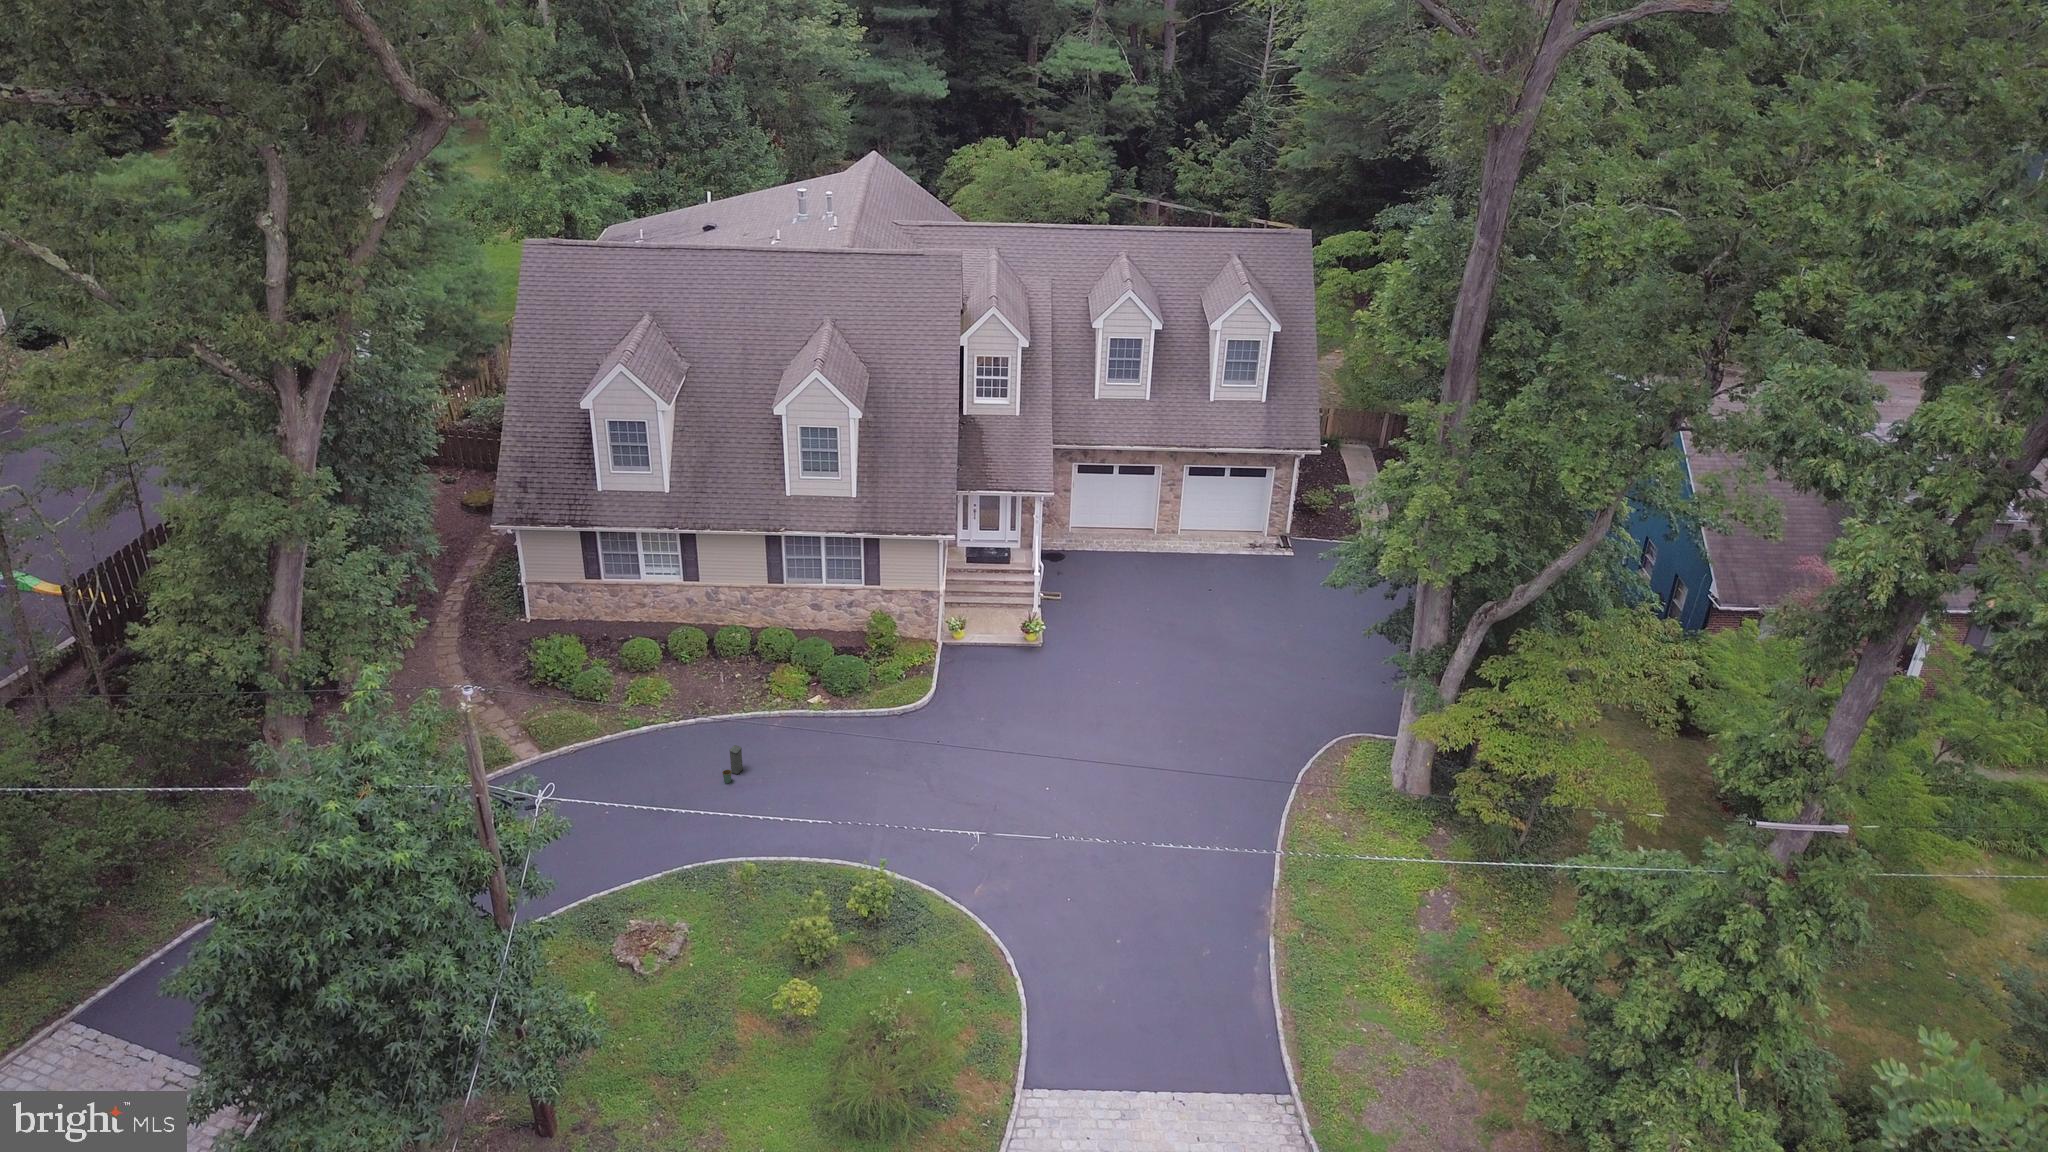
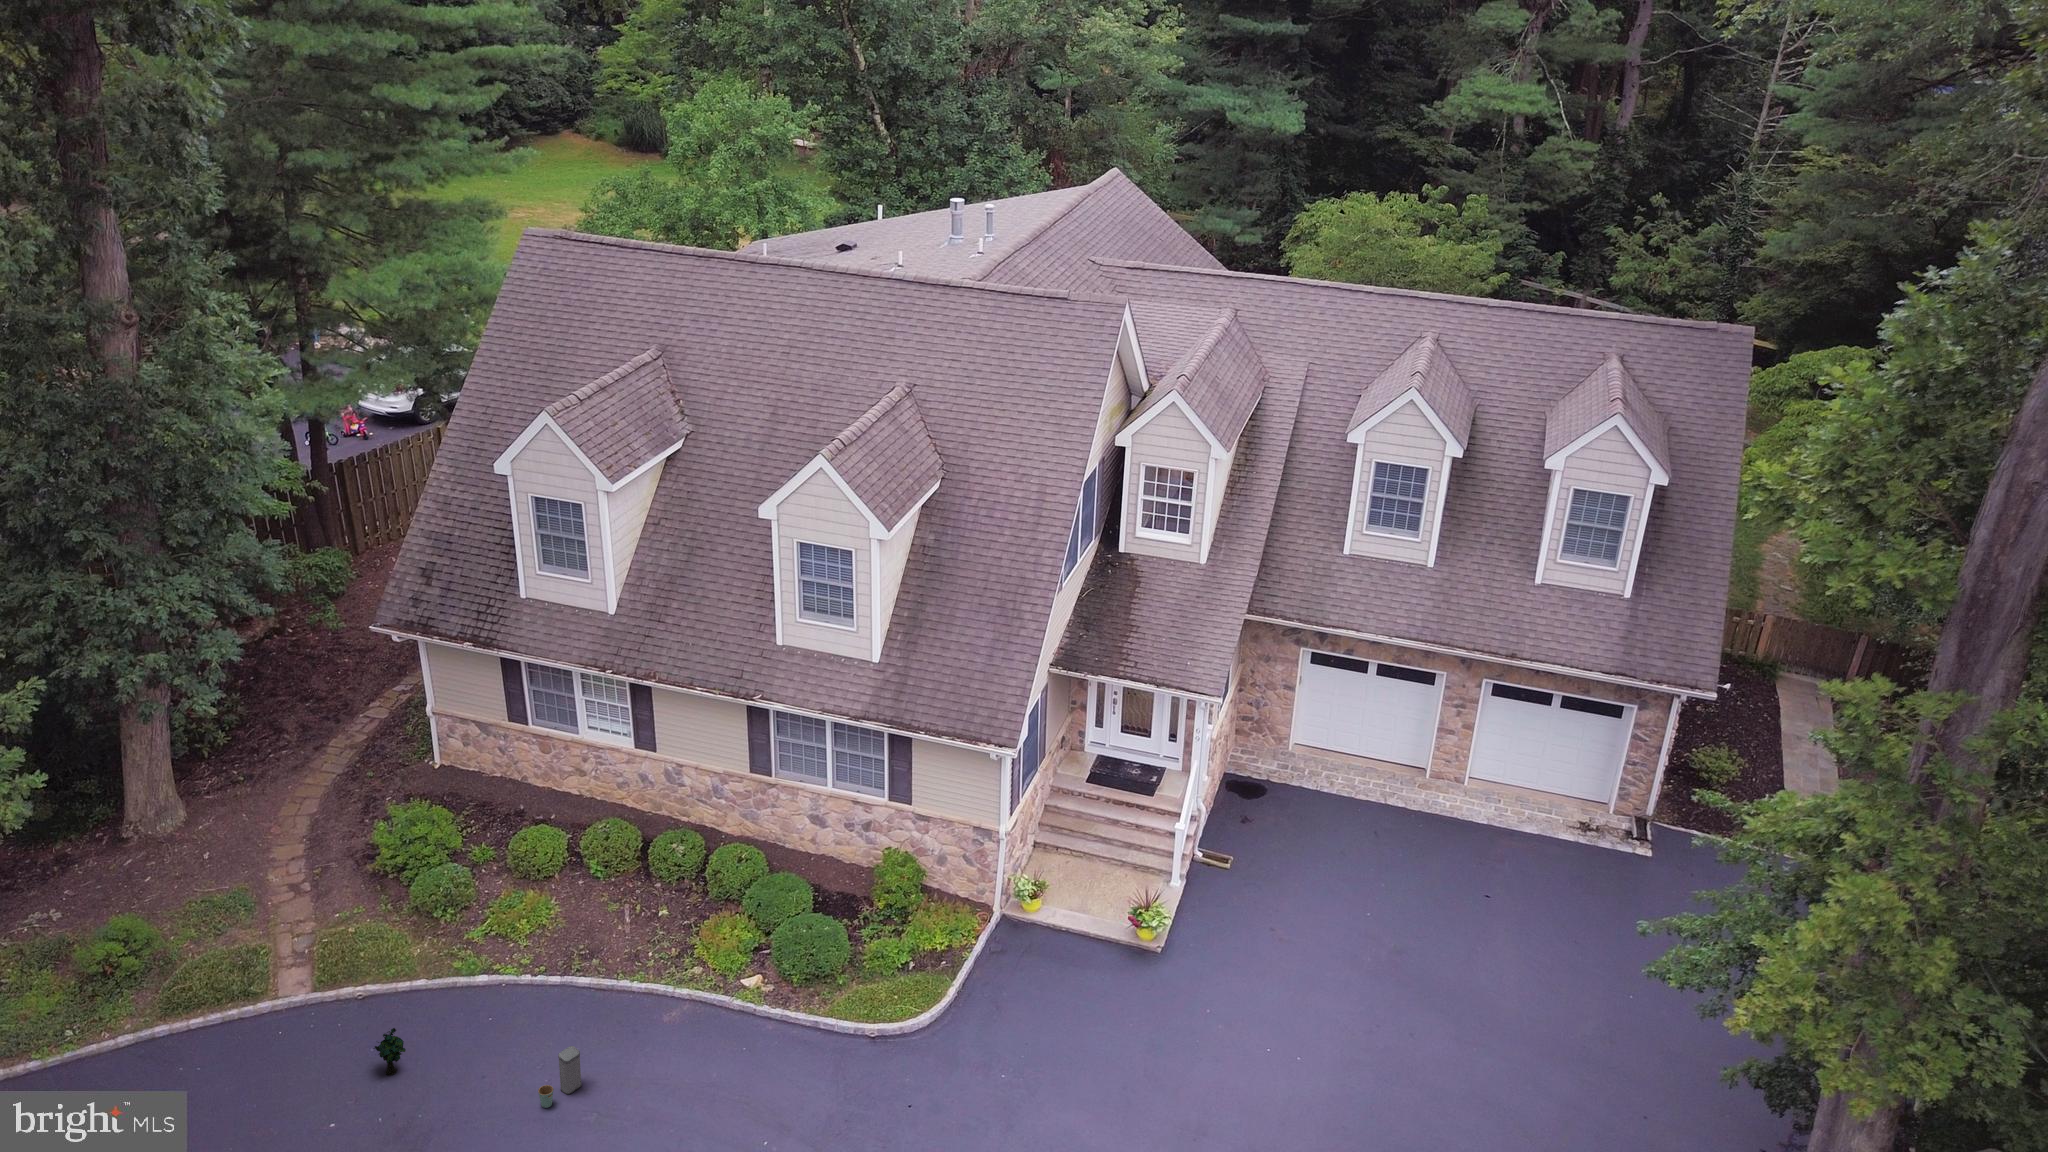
decorative plant: none [609,754,629,785] -> present [375,1028,406,1075]

